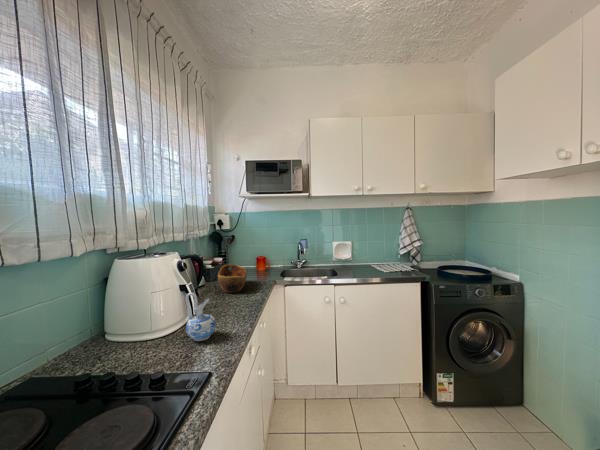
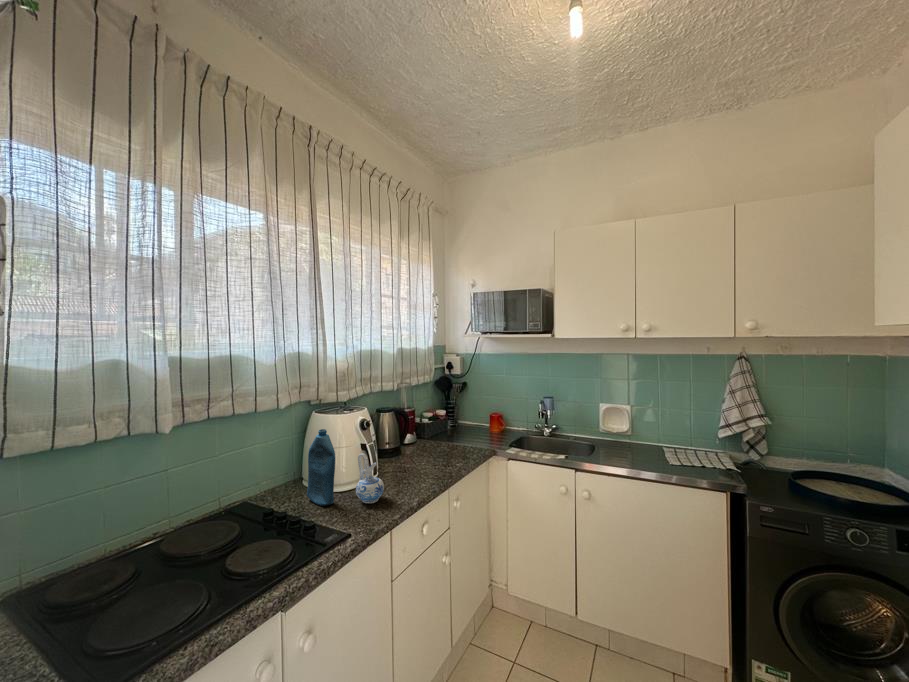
wooden bowl: present [218,265,247,293] -> none [424,421,460,458]
bottle: none [123,273,164,356] -> present [307,429,335,506]

